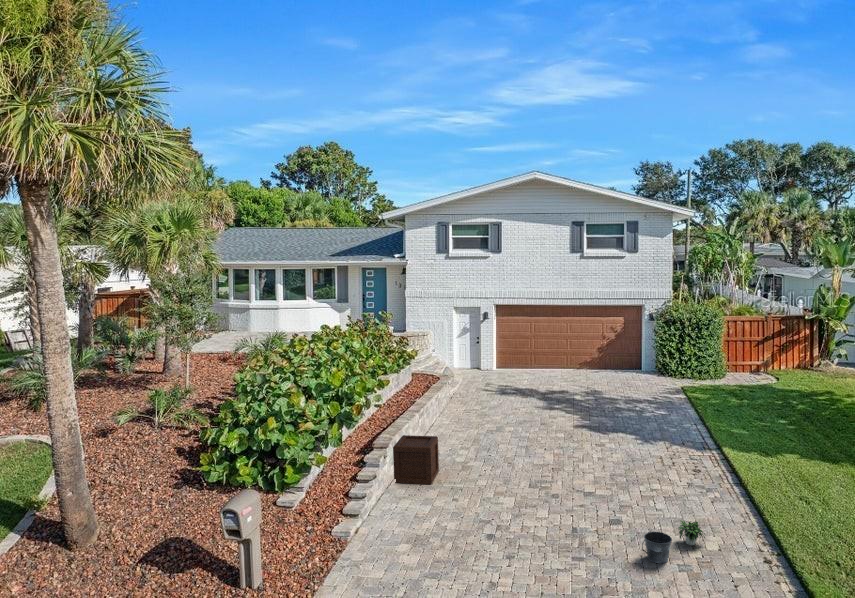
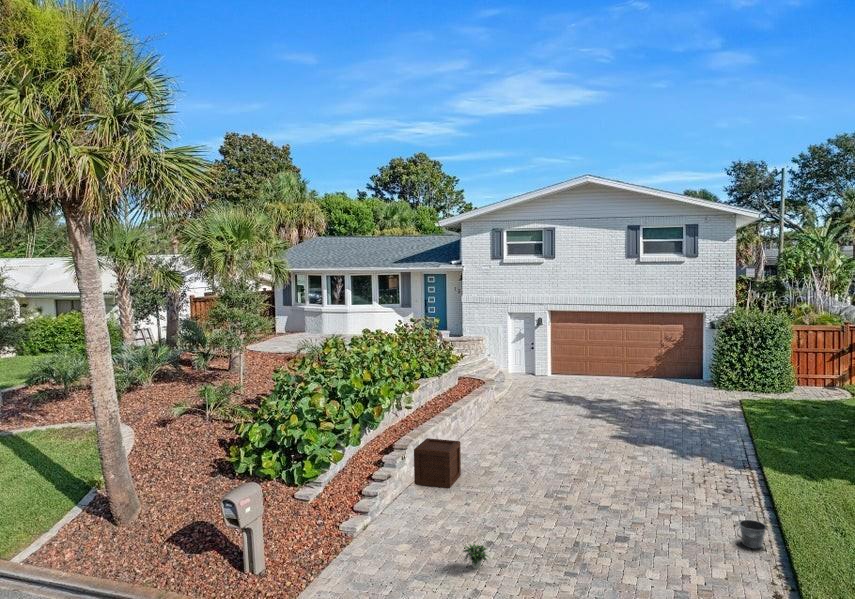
potted plant: present [678,520,705,545] -> present [463,544,488,569]
bucket: present [642,532,672,563] -> present [737,520,766,548]

